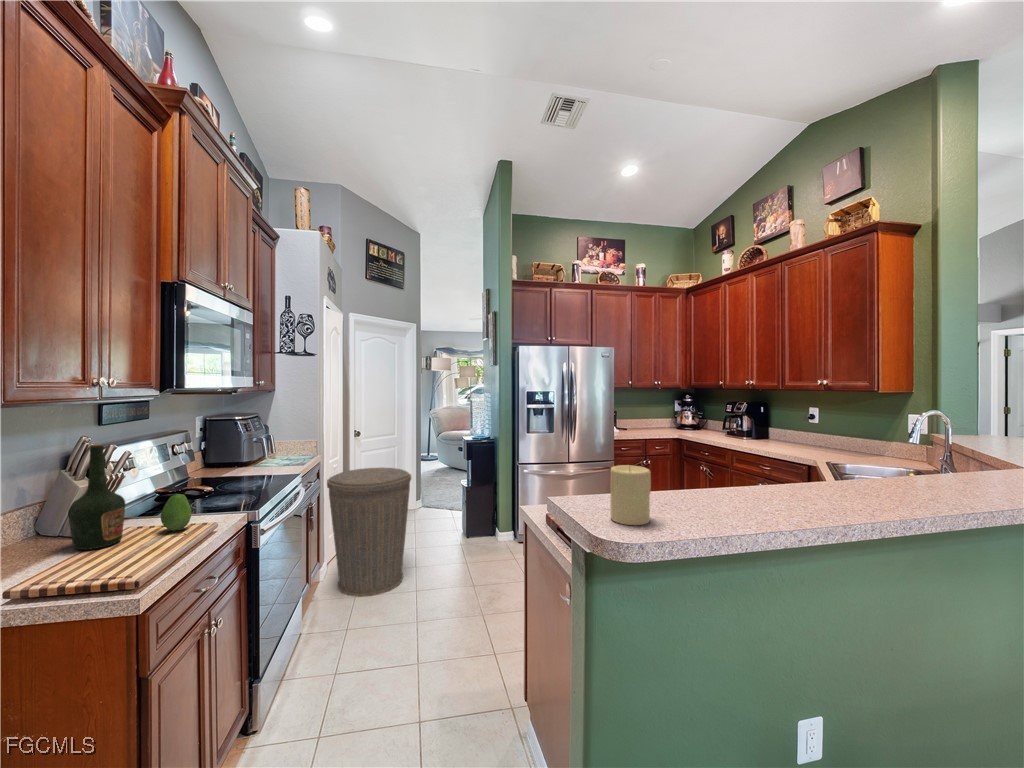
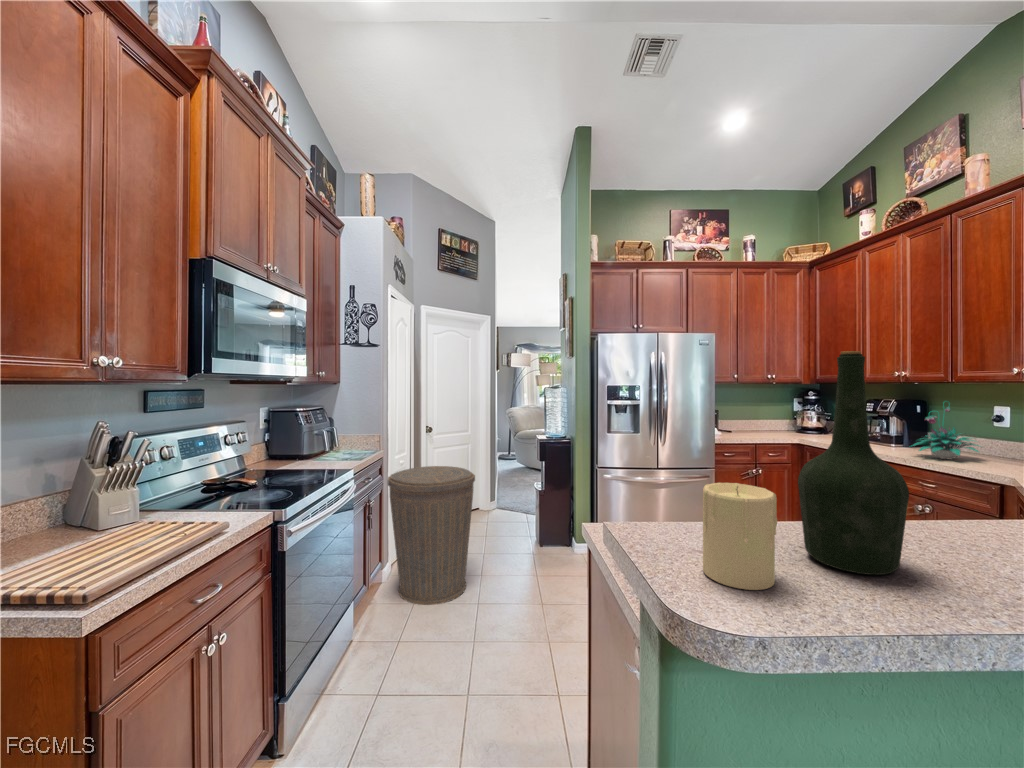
plant: none [753,403,802,447] -> present [913,406,978,460]
bottle: present [68,444,126,550] -> present [798,351,909,575]
fruit: present [161,494,191,531] -> none [176,488,209,529]

